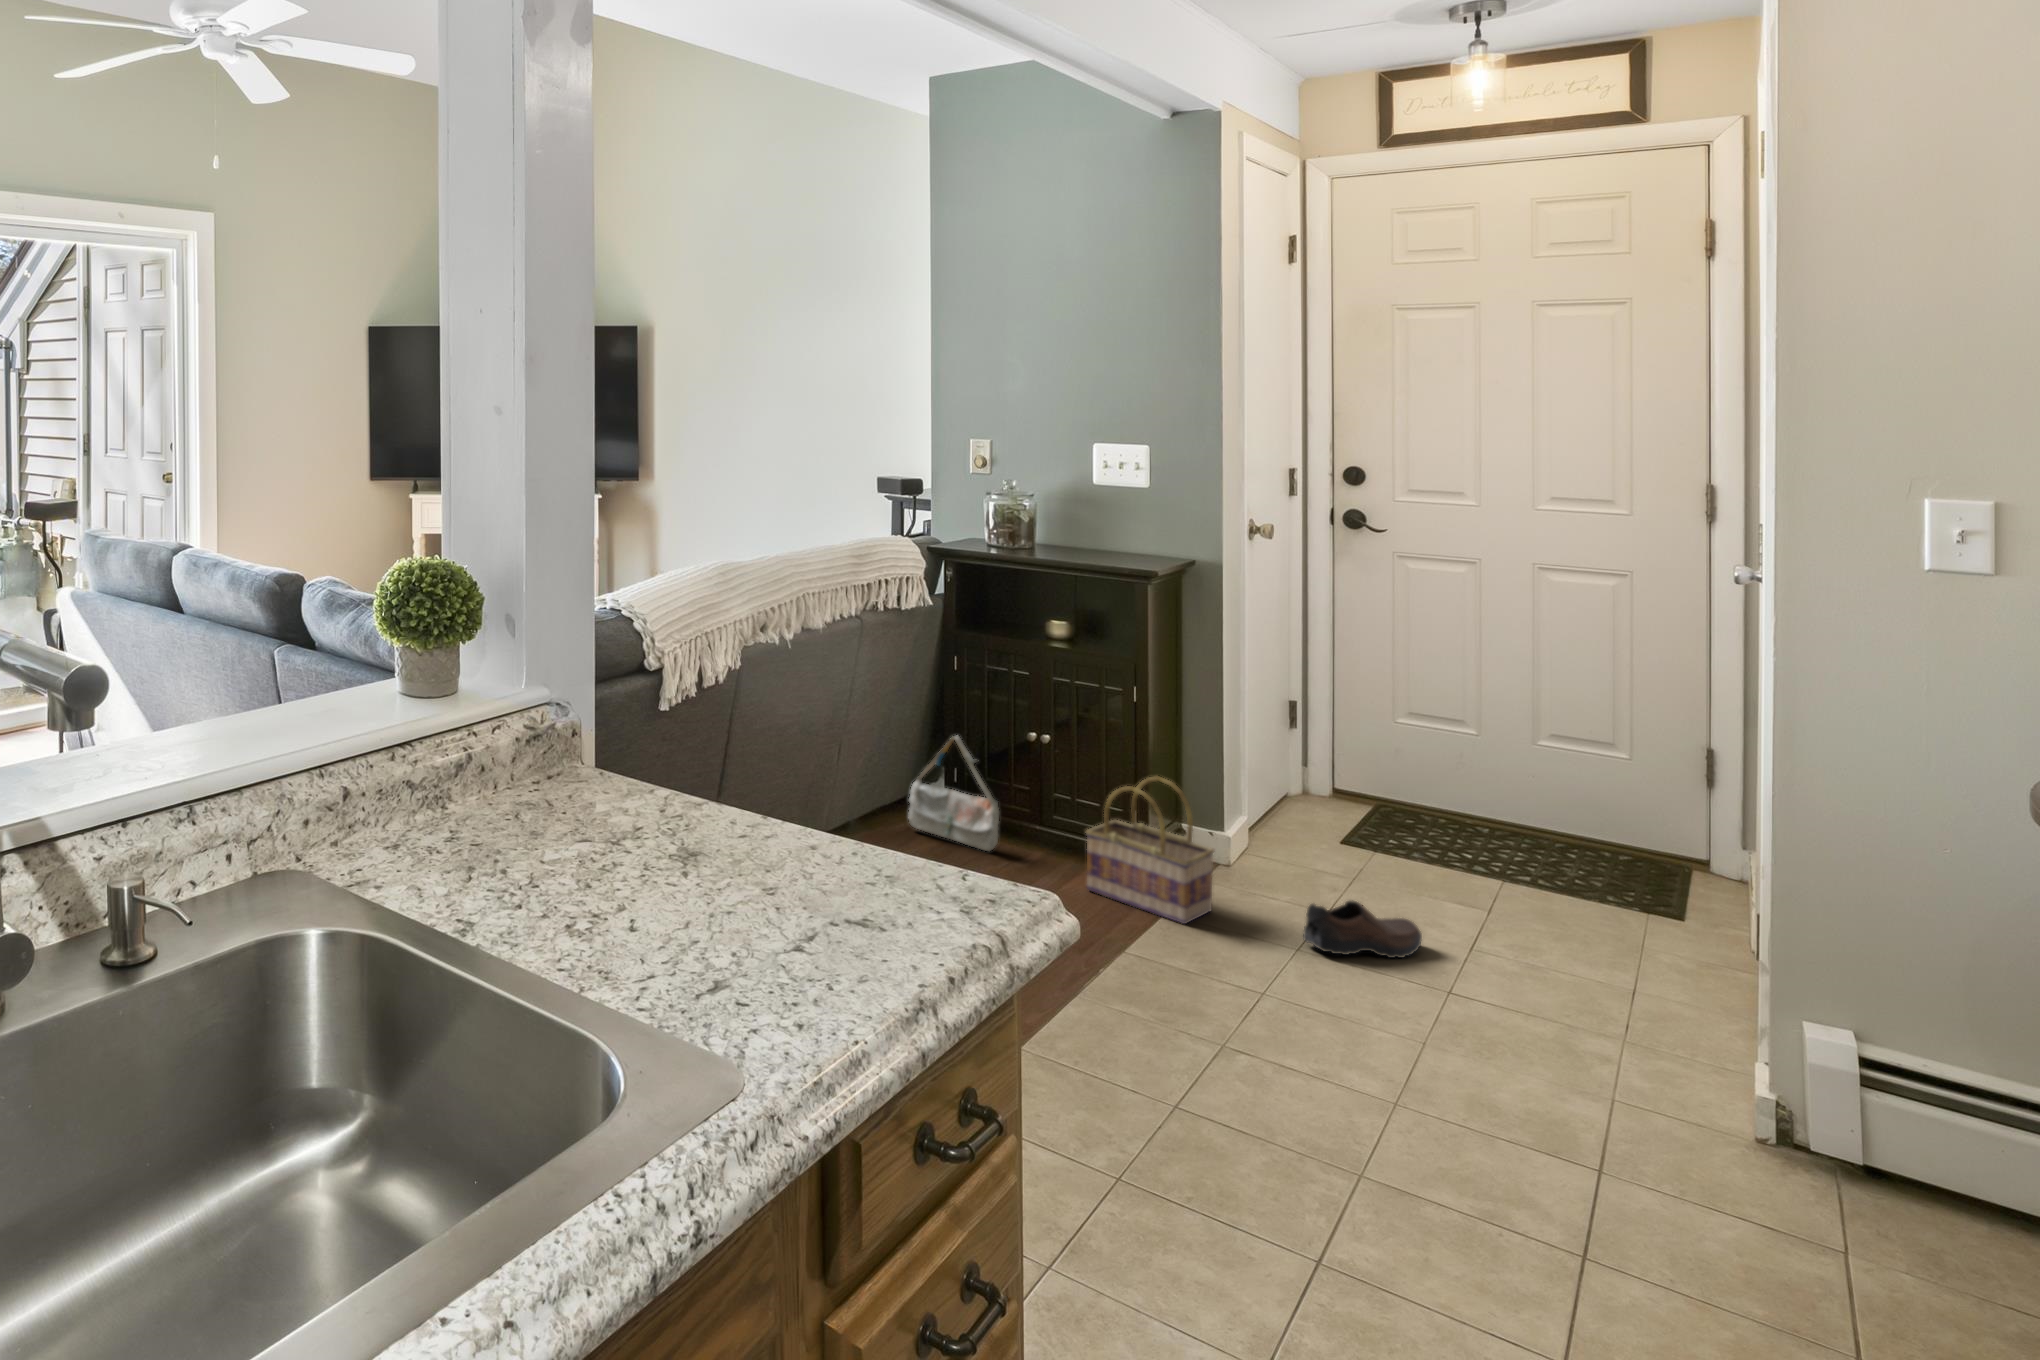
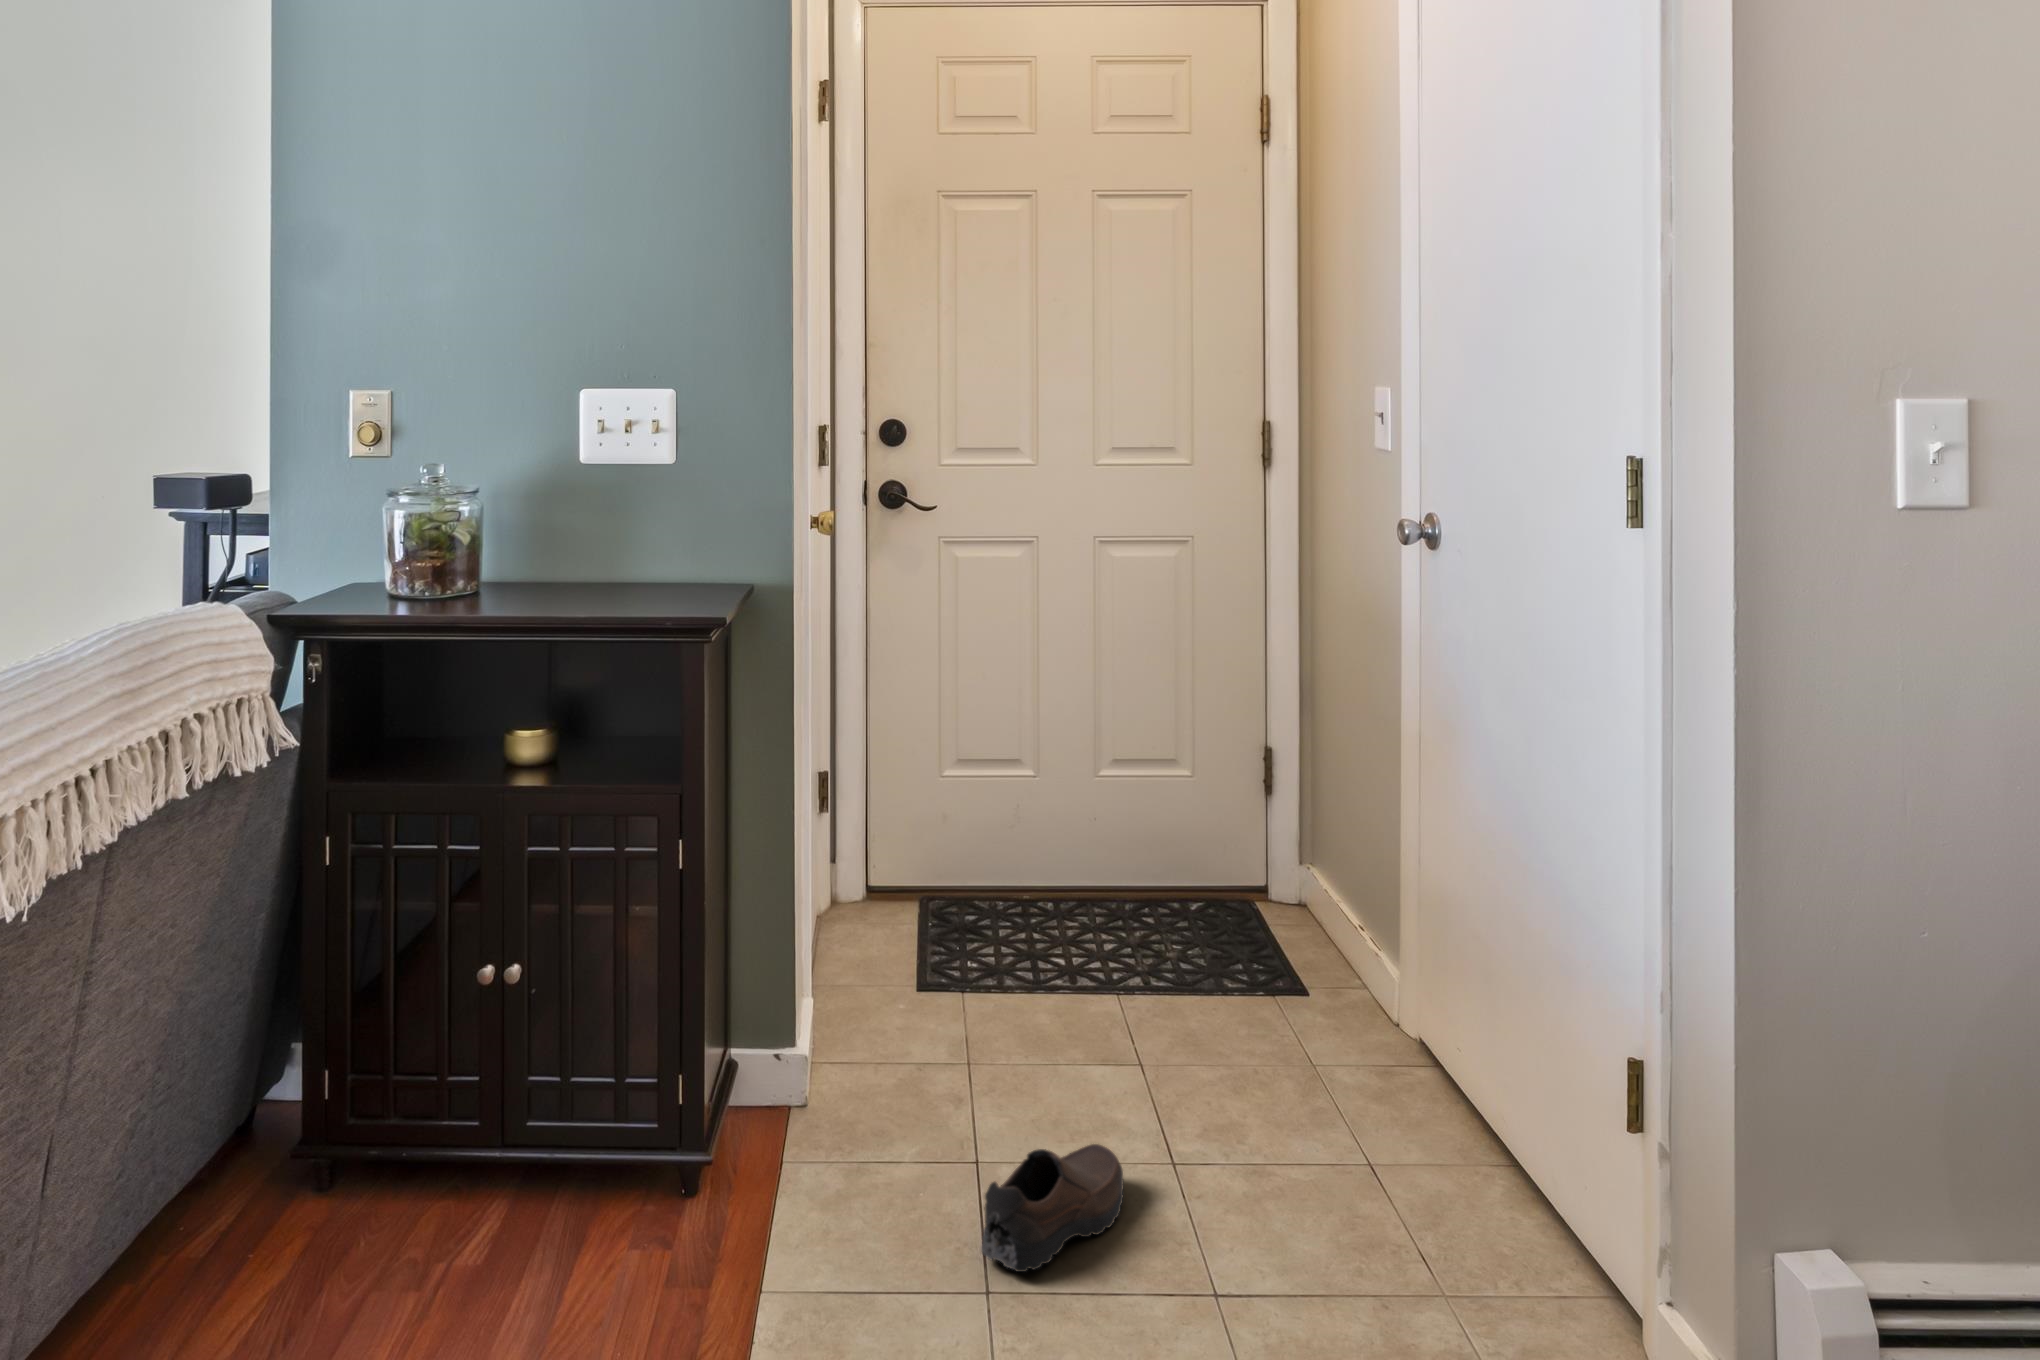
bag: present [908,736,999,851] -> none [224,1003,421,1233]
basket: present [1086,776,1214,924] -> none [603,1003,827,1299]

